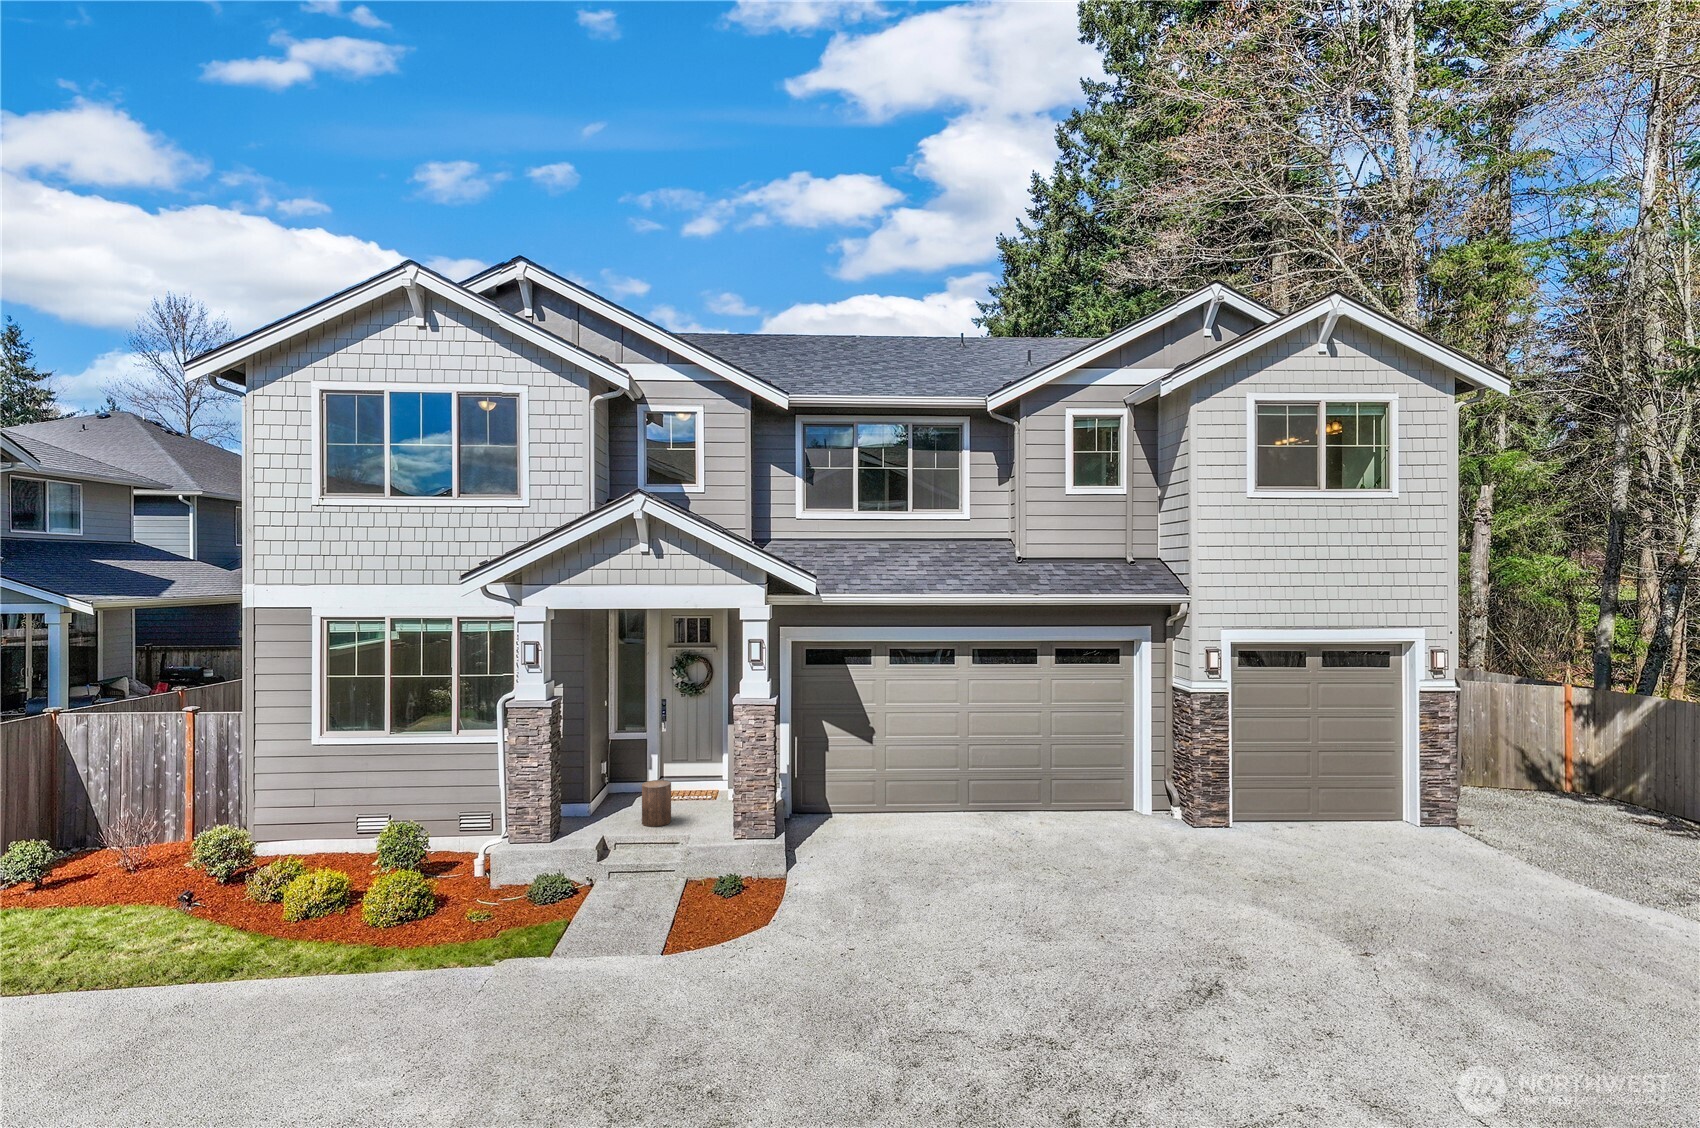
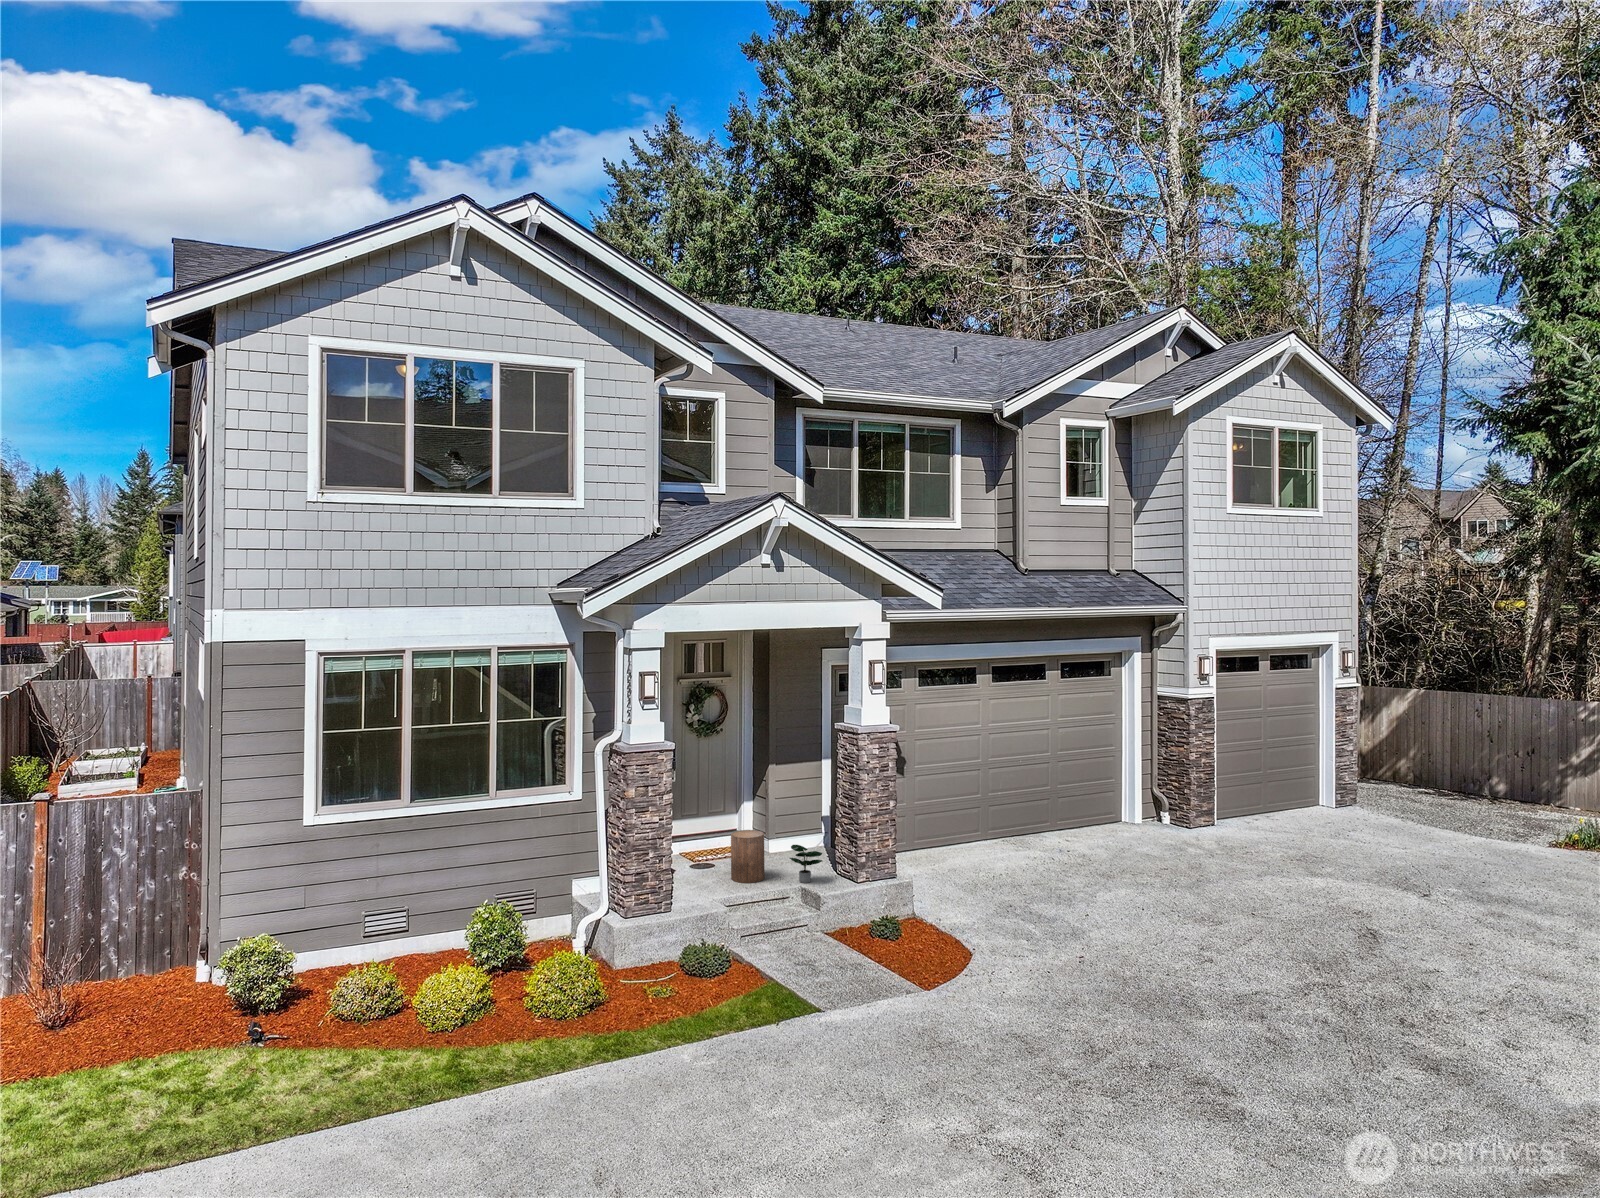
potted plant: none [678,798,708,834] -> present [790,845,822,883]

